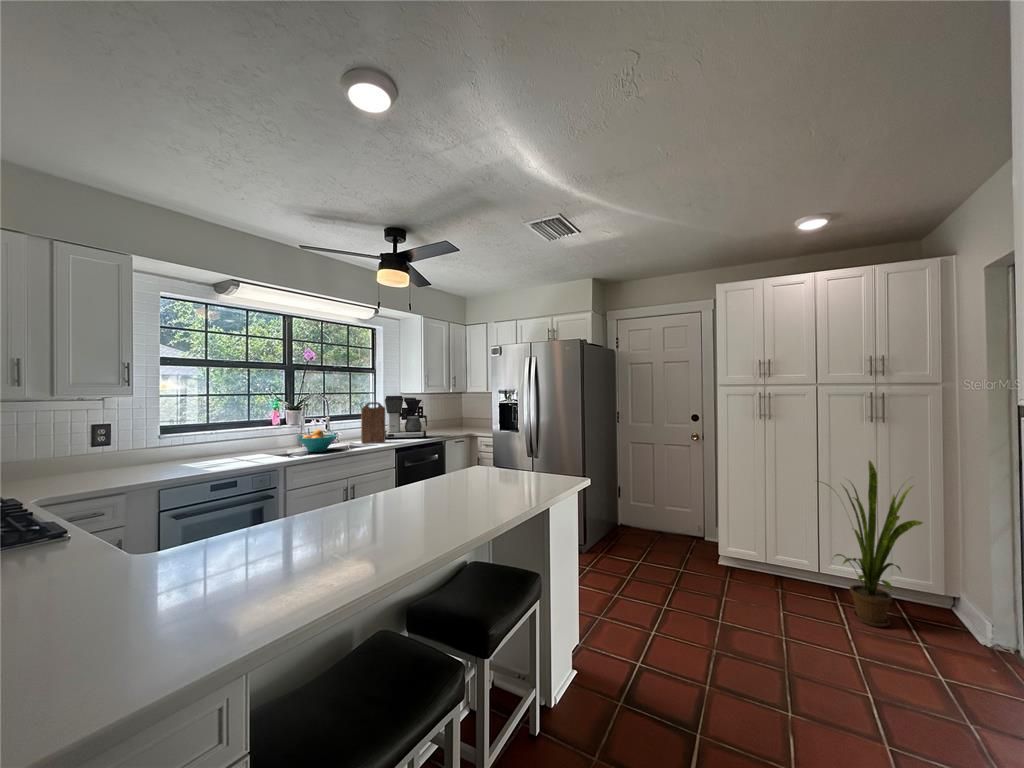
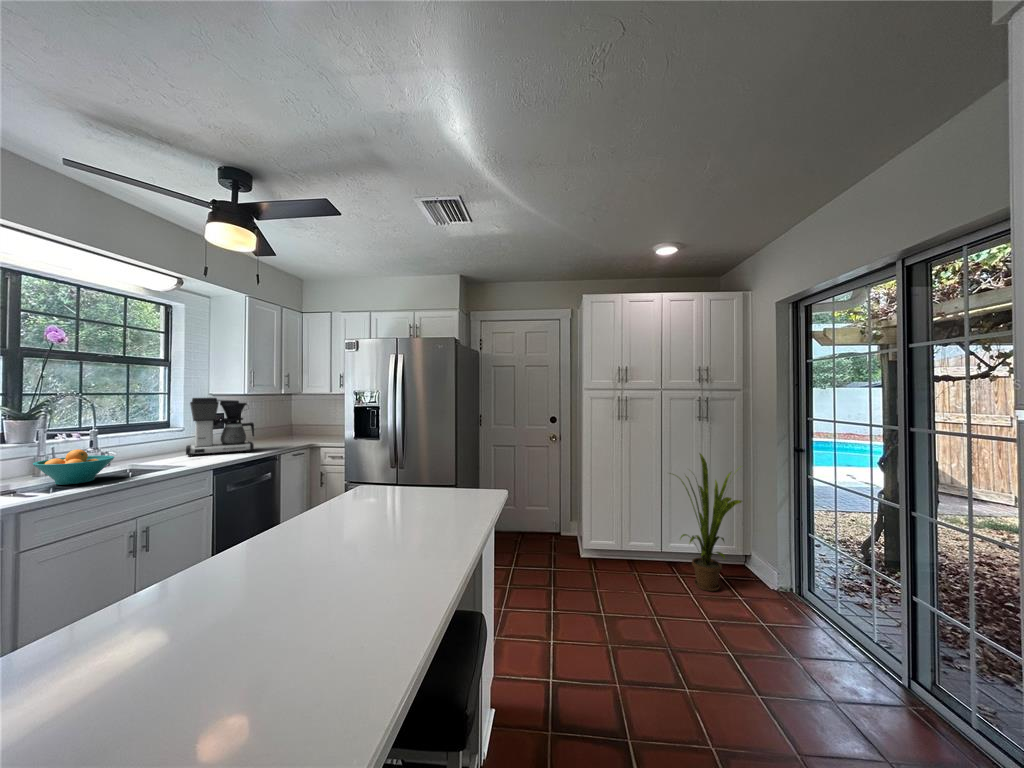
cutting board: present [361,402,385,443] -> none [152,407,193,465]

